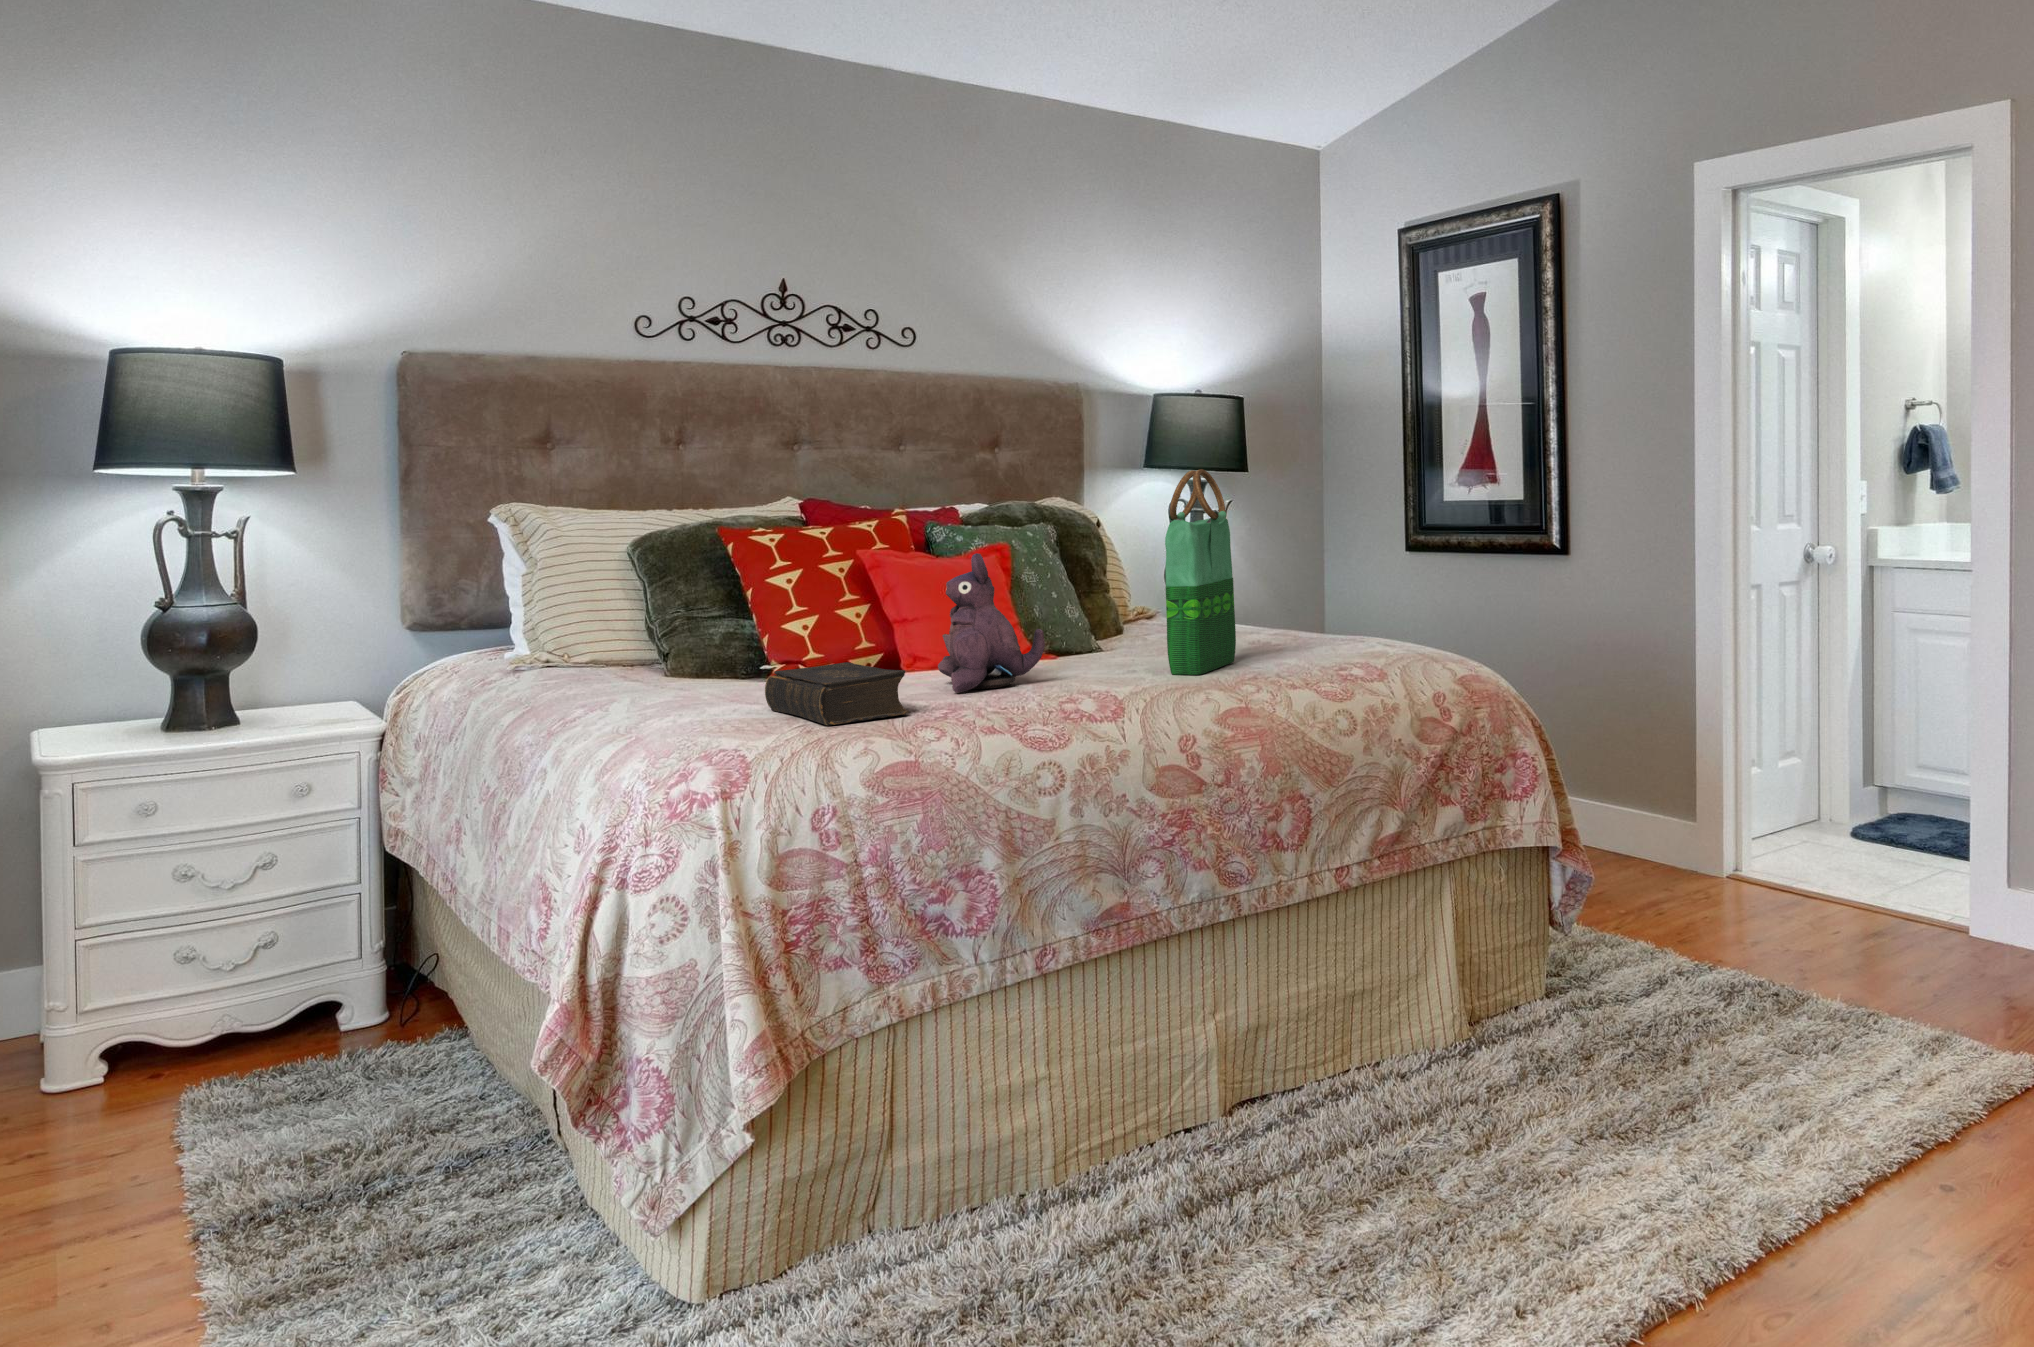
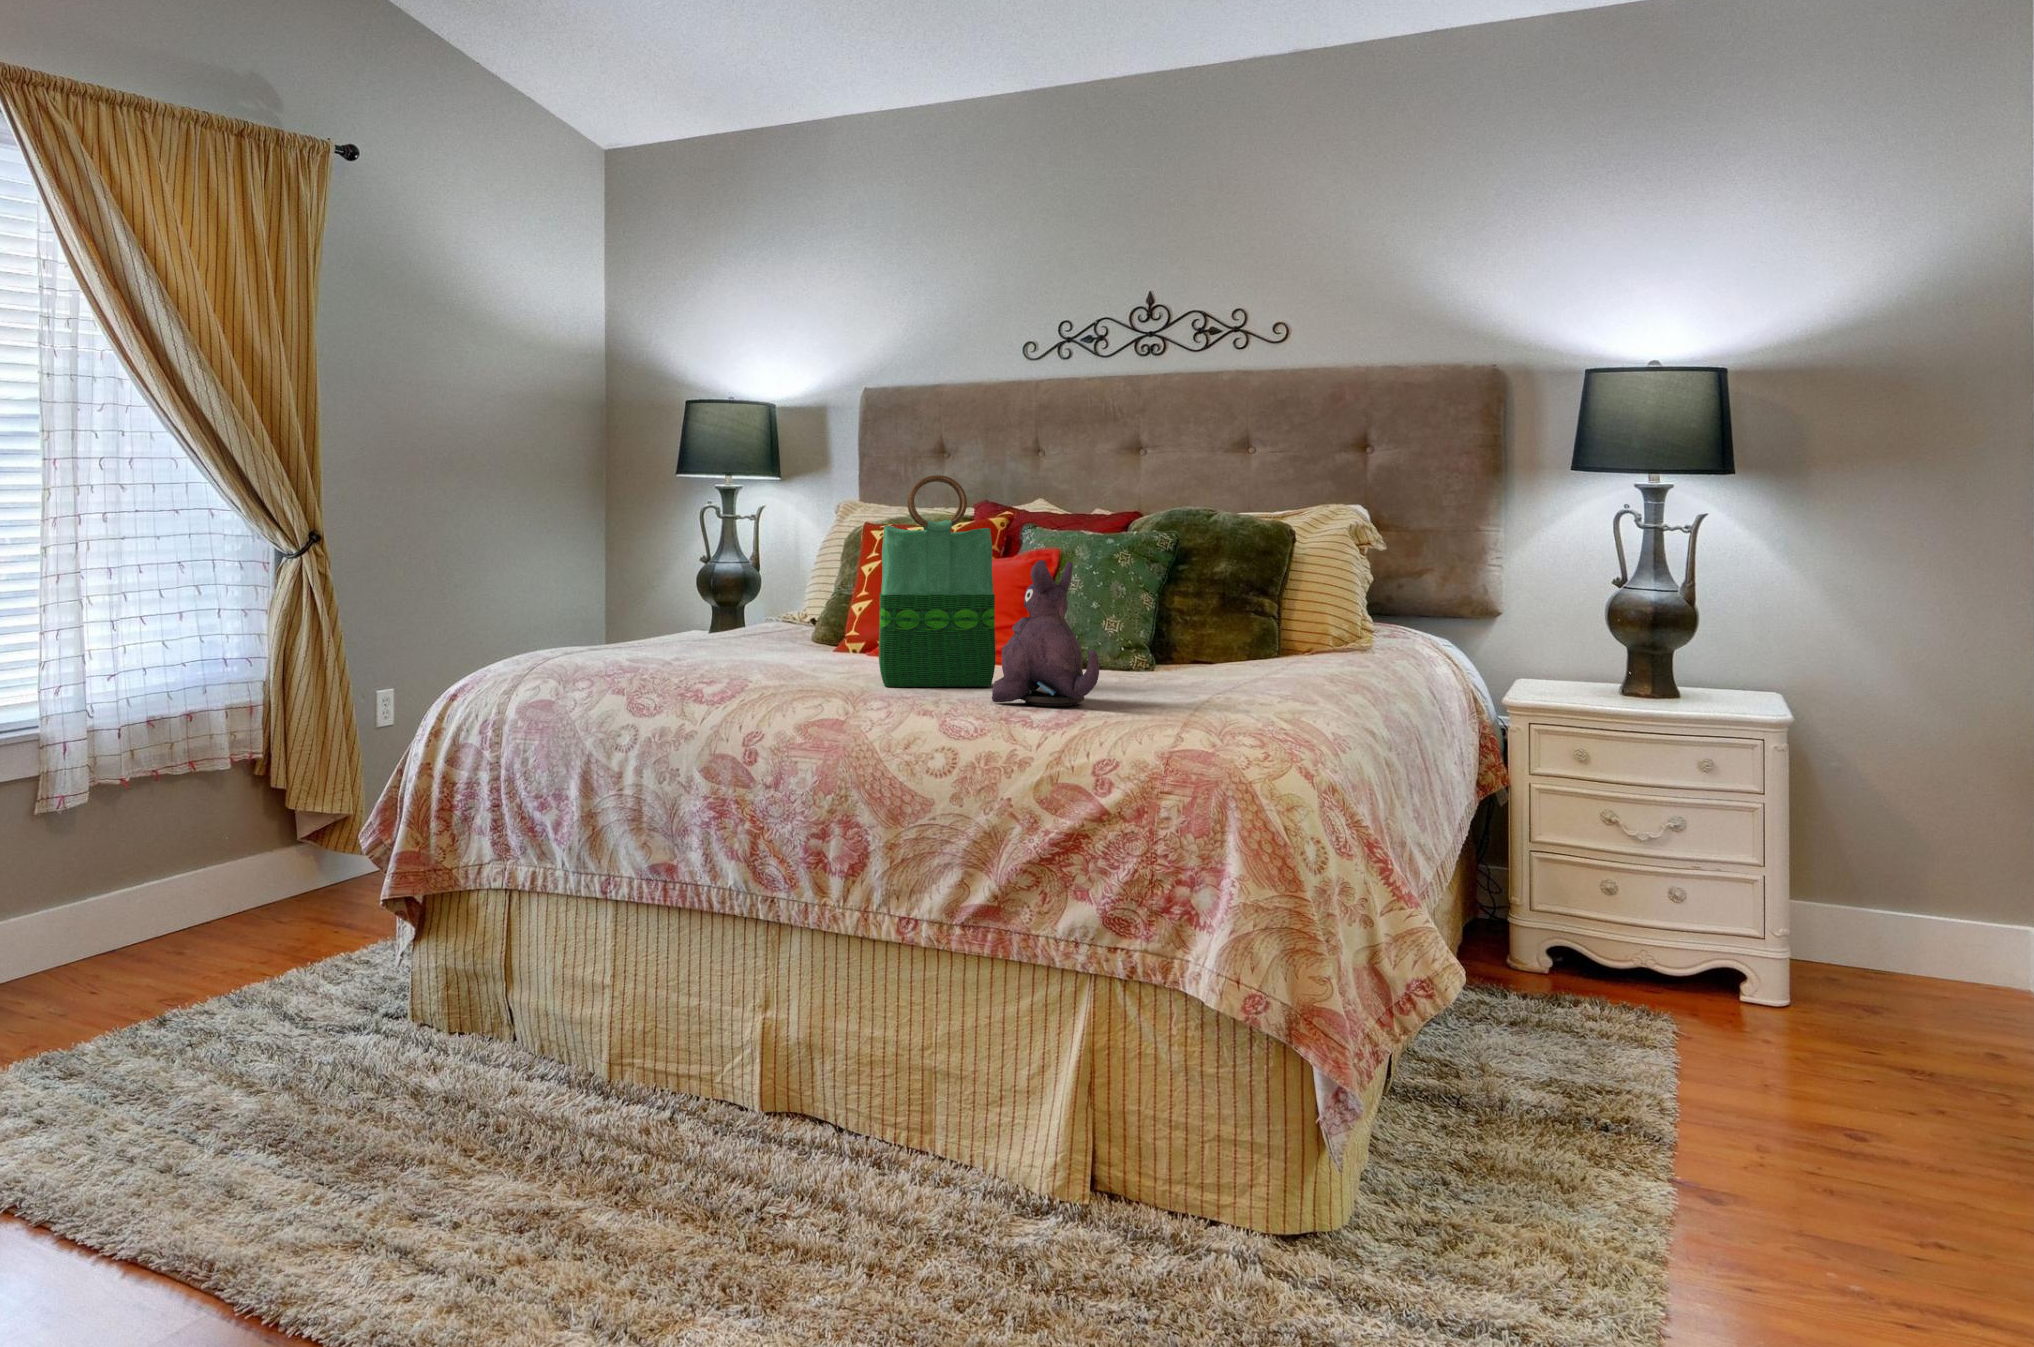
plush toy: present [938,553,1045,693] -> present [992,560,1100,706]
book: present [765,662,909,725] -> none [547,624,671,665]

